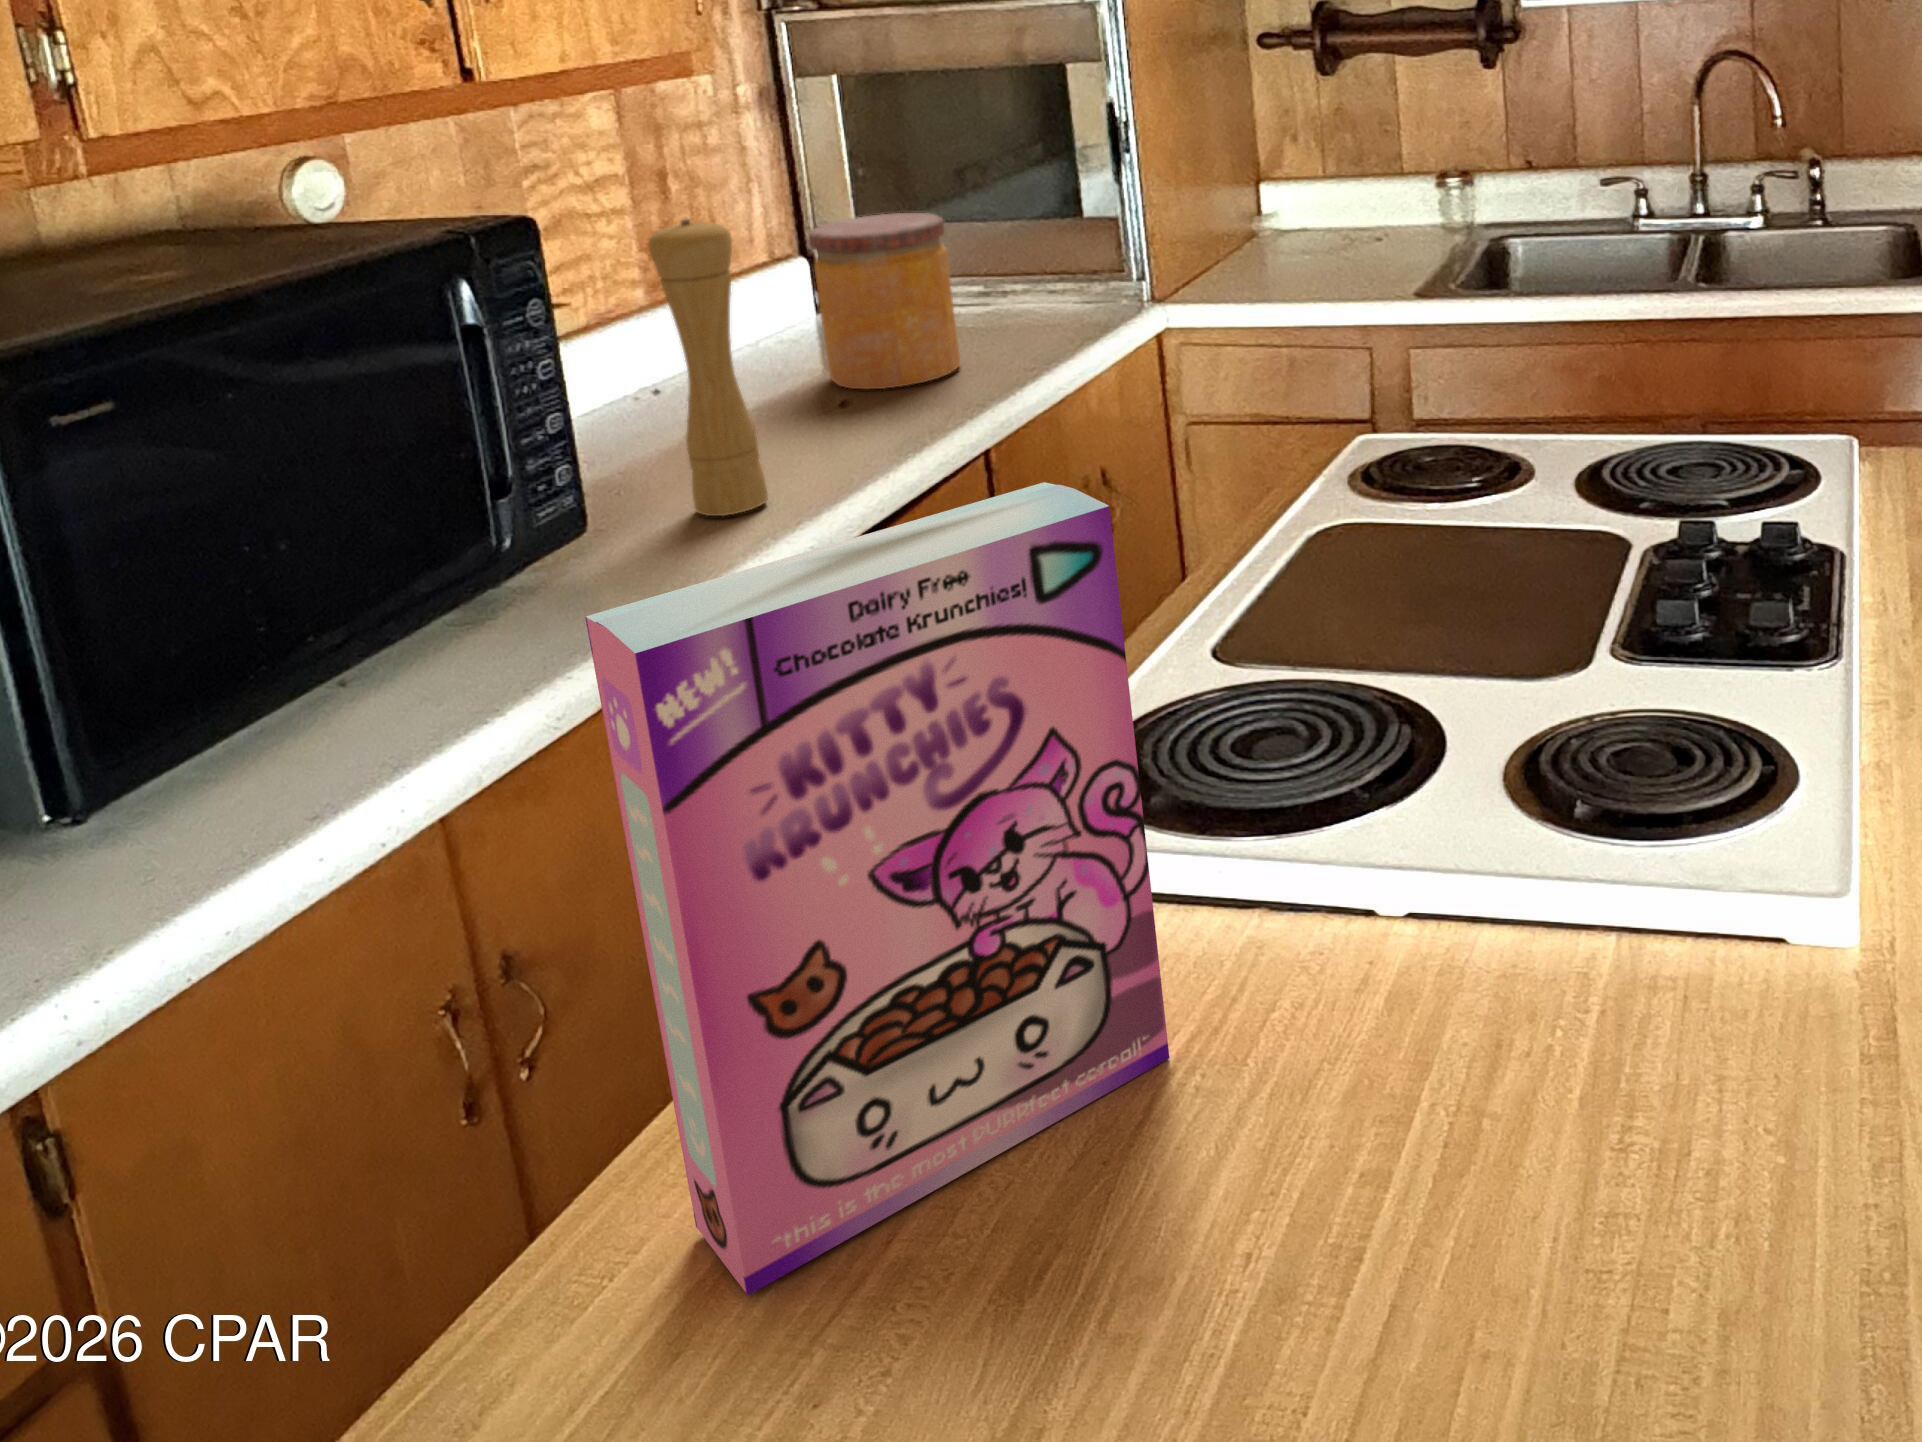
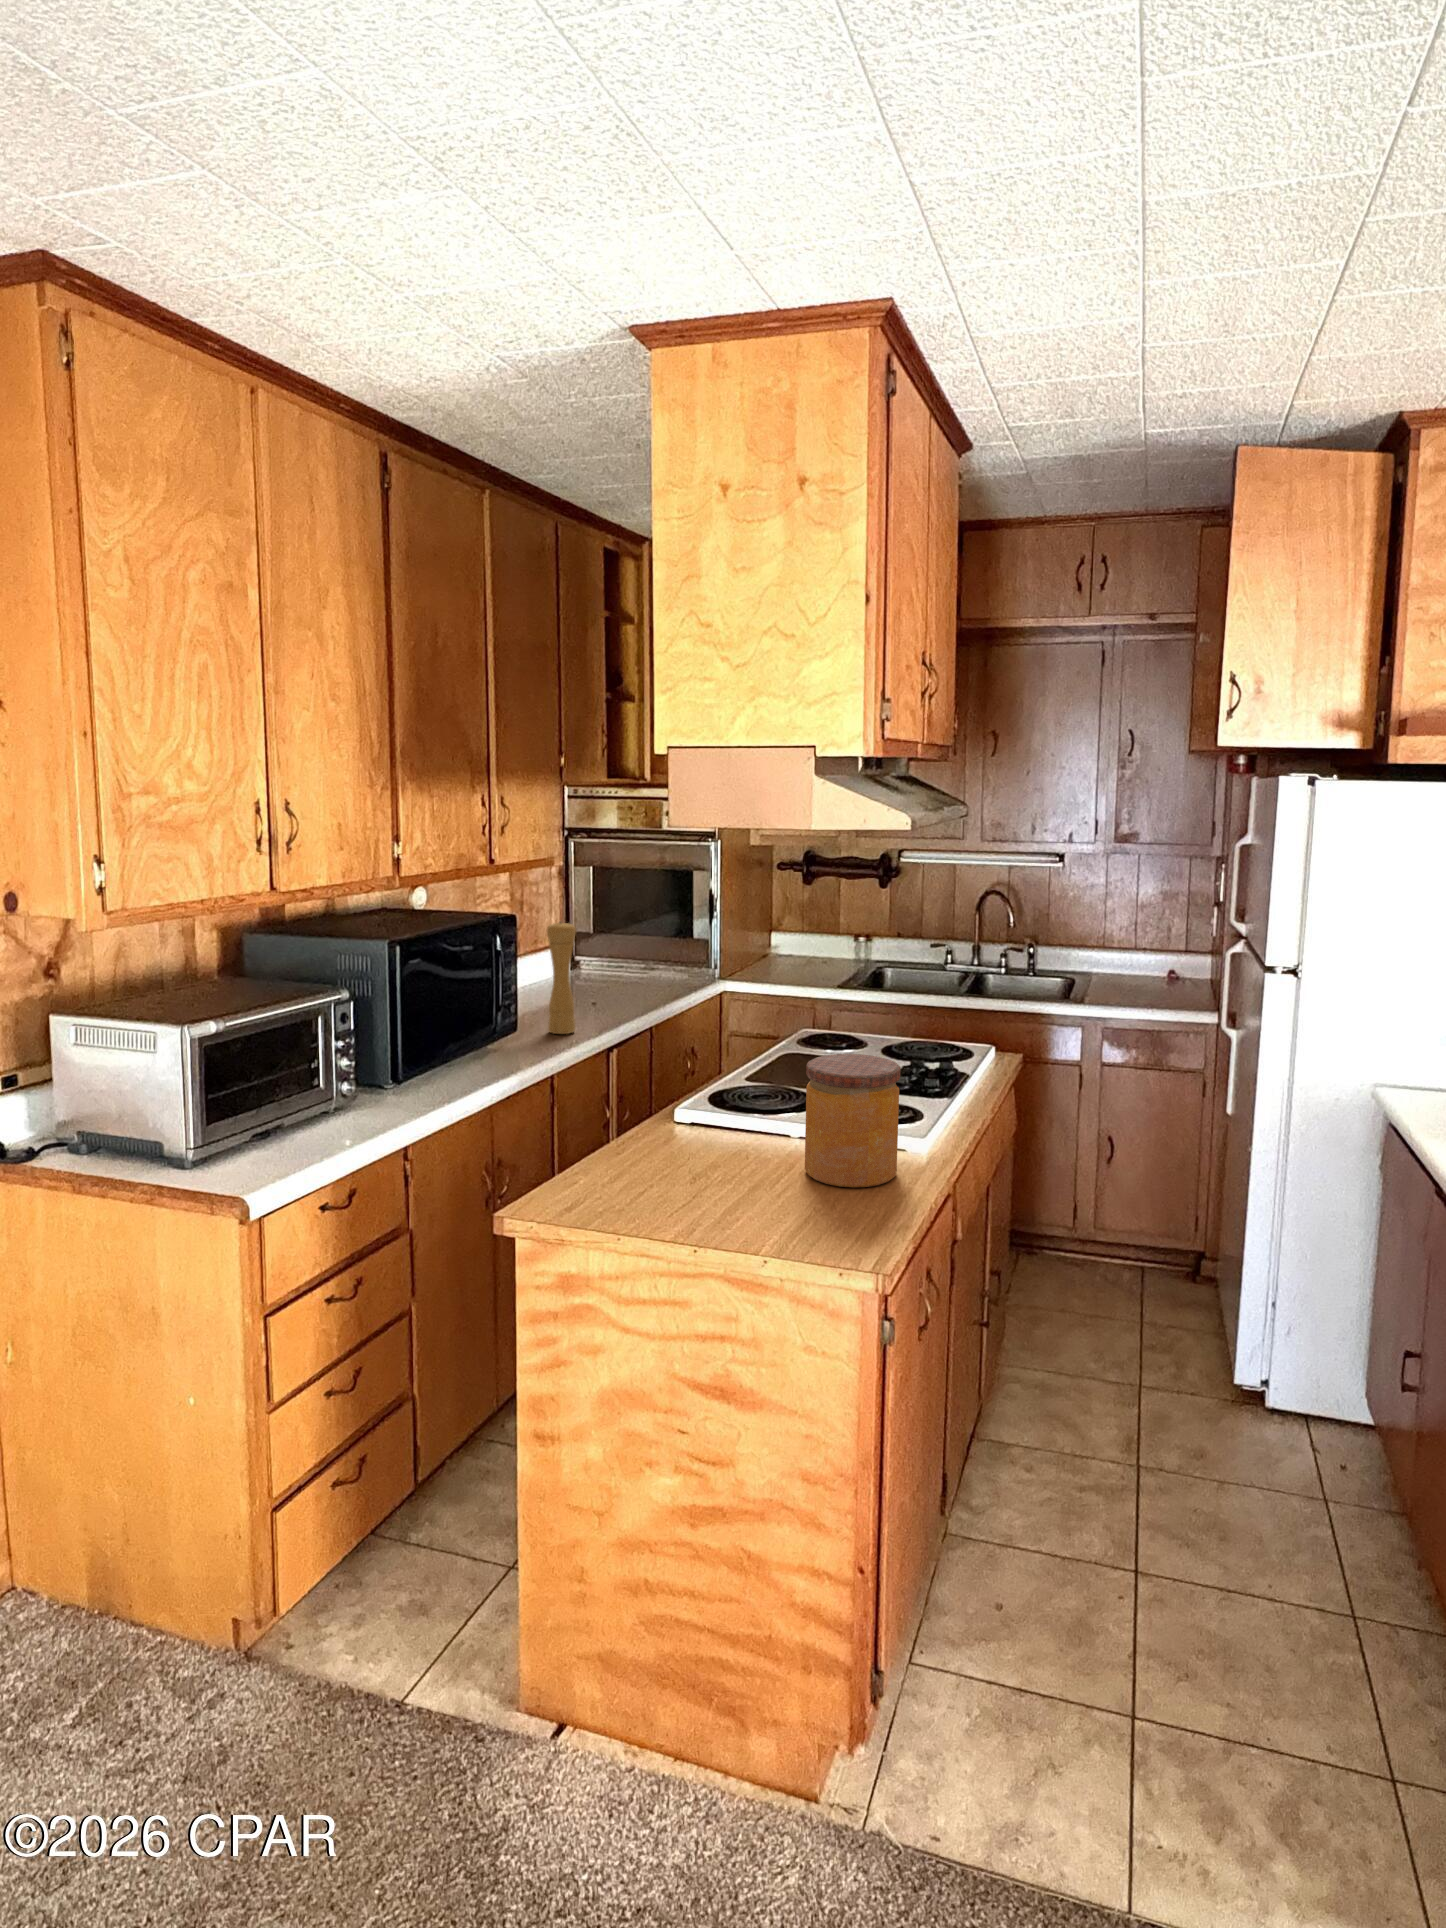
jar: present [809,213,960,389] -> present [805,1054,900,1187]
cereal box: present [585,482,1170,1295] -> none [614,995,733,1178]

